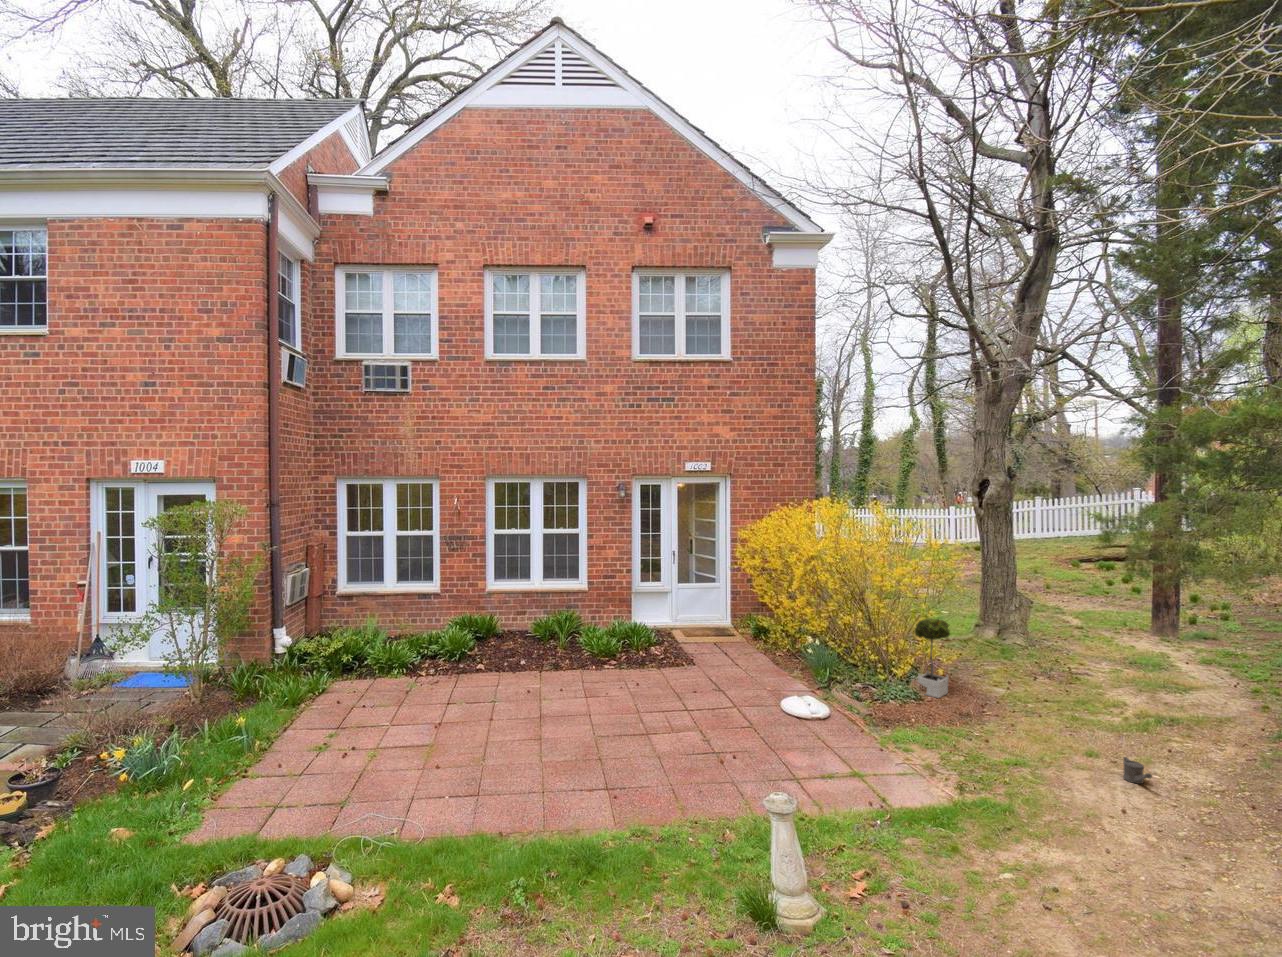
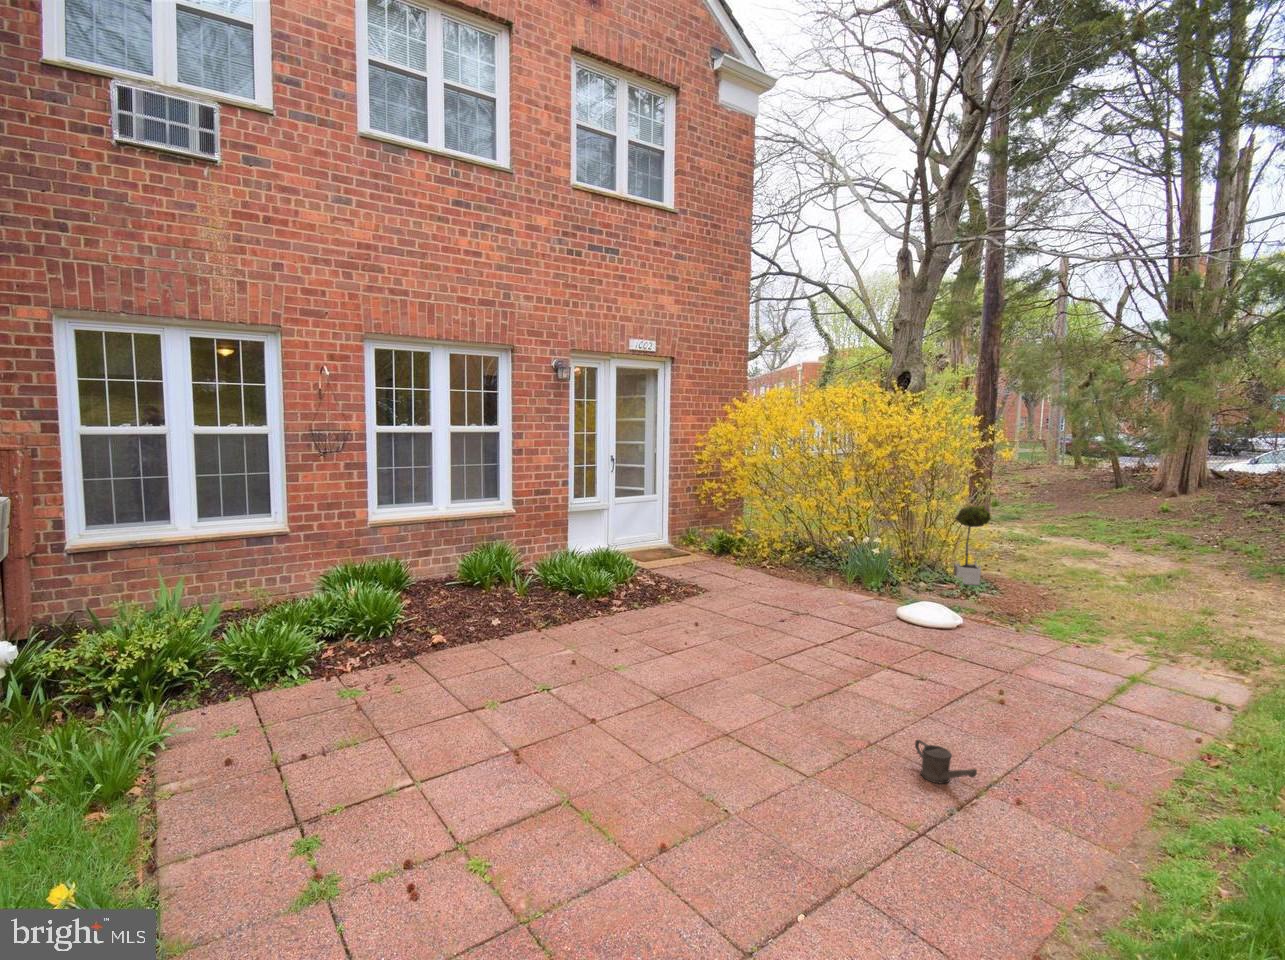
watering can: present [1123,757,1152,784] -> present [915,740,977,784]

